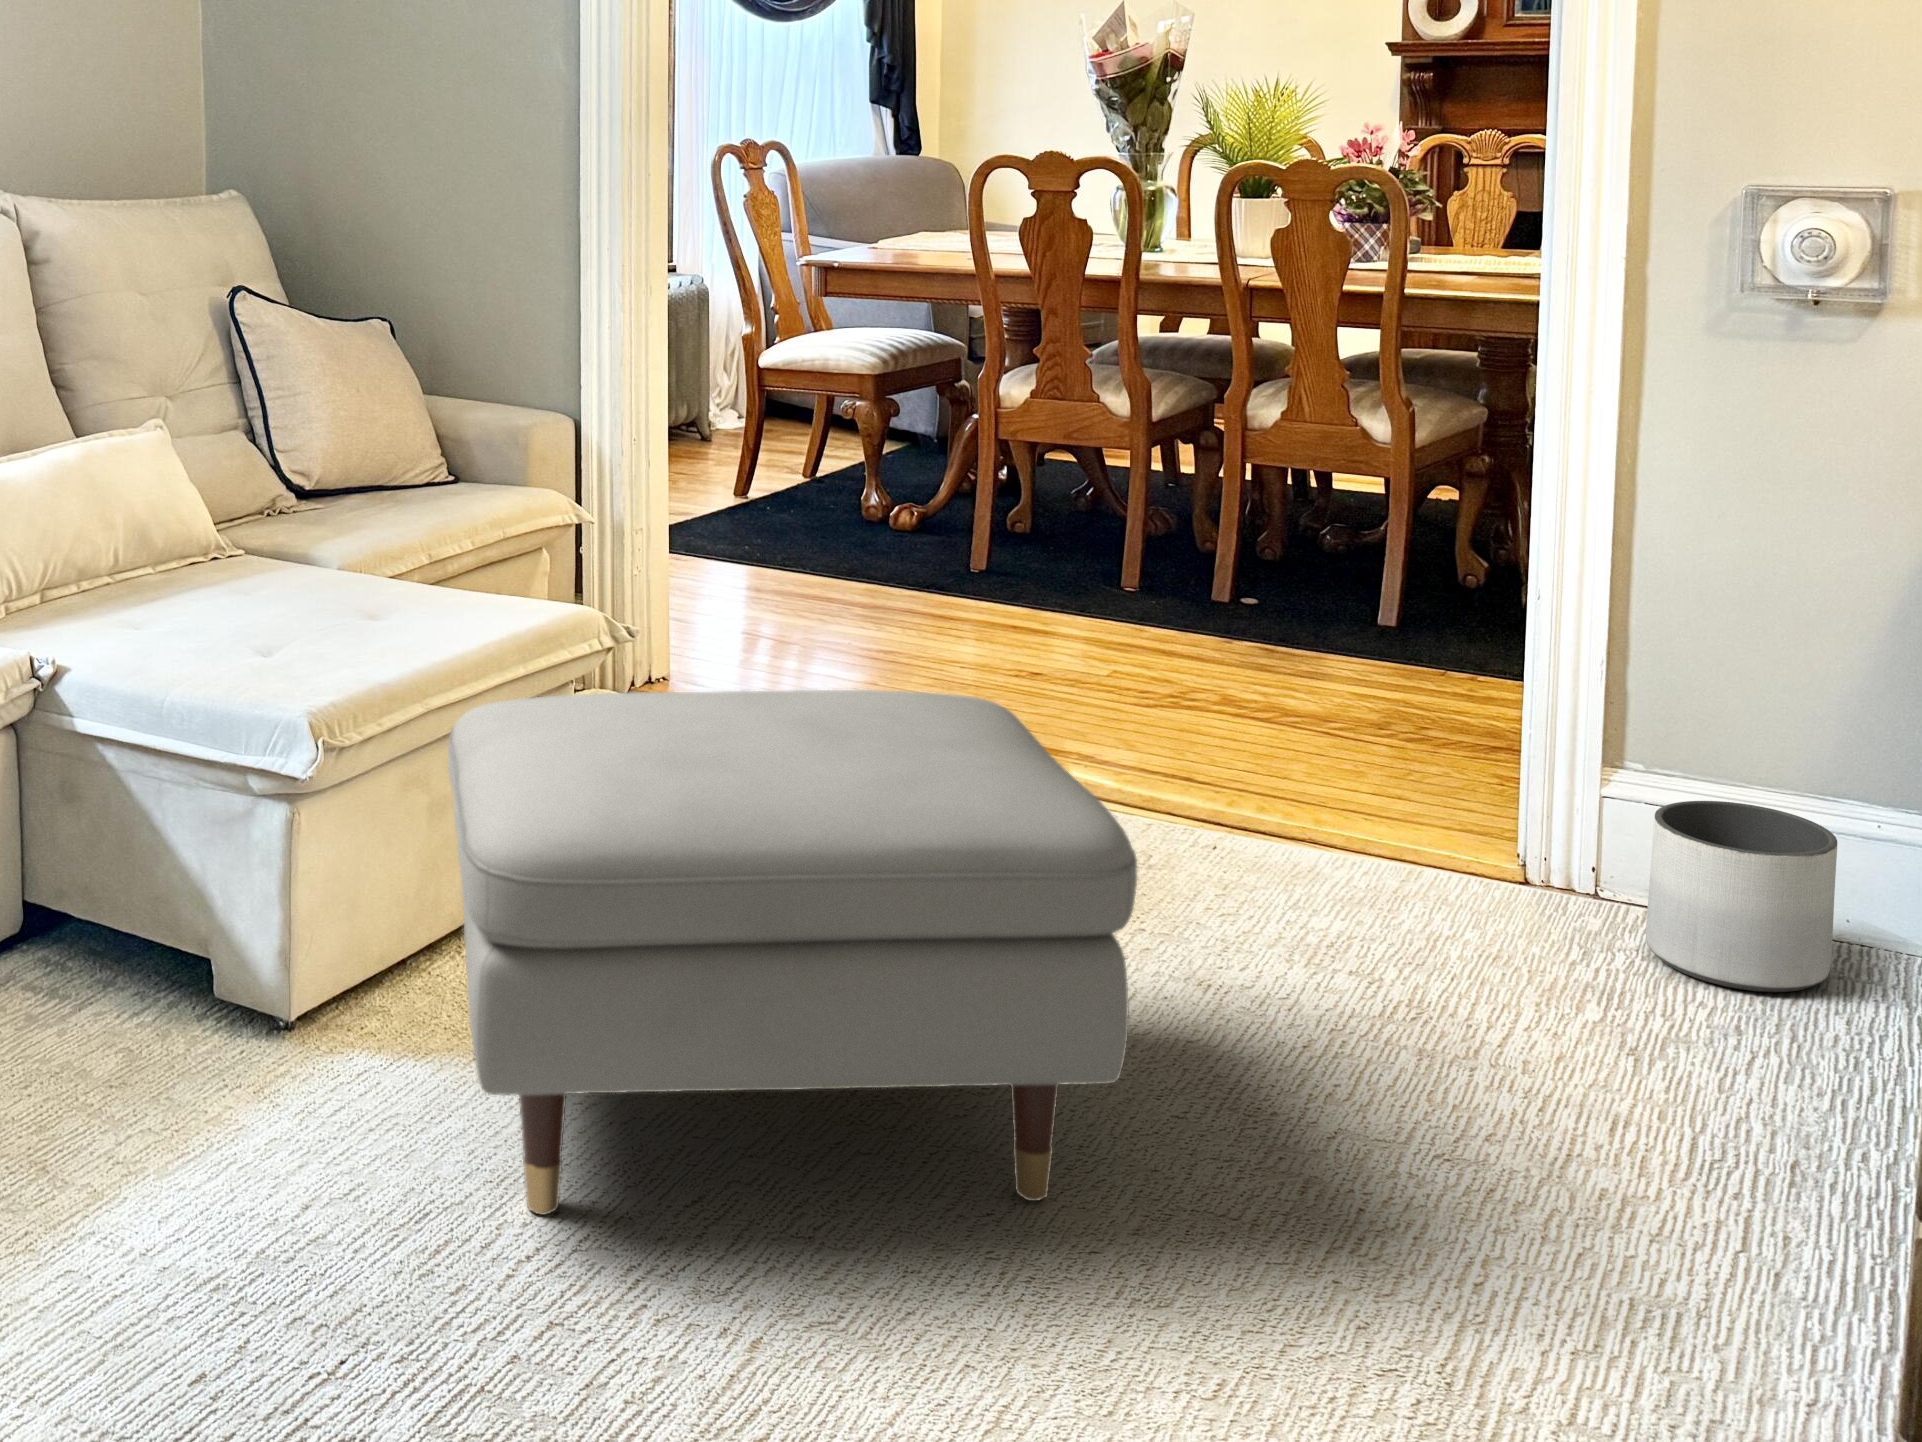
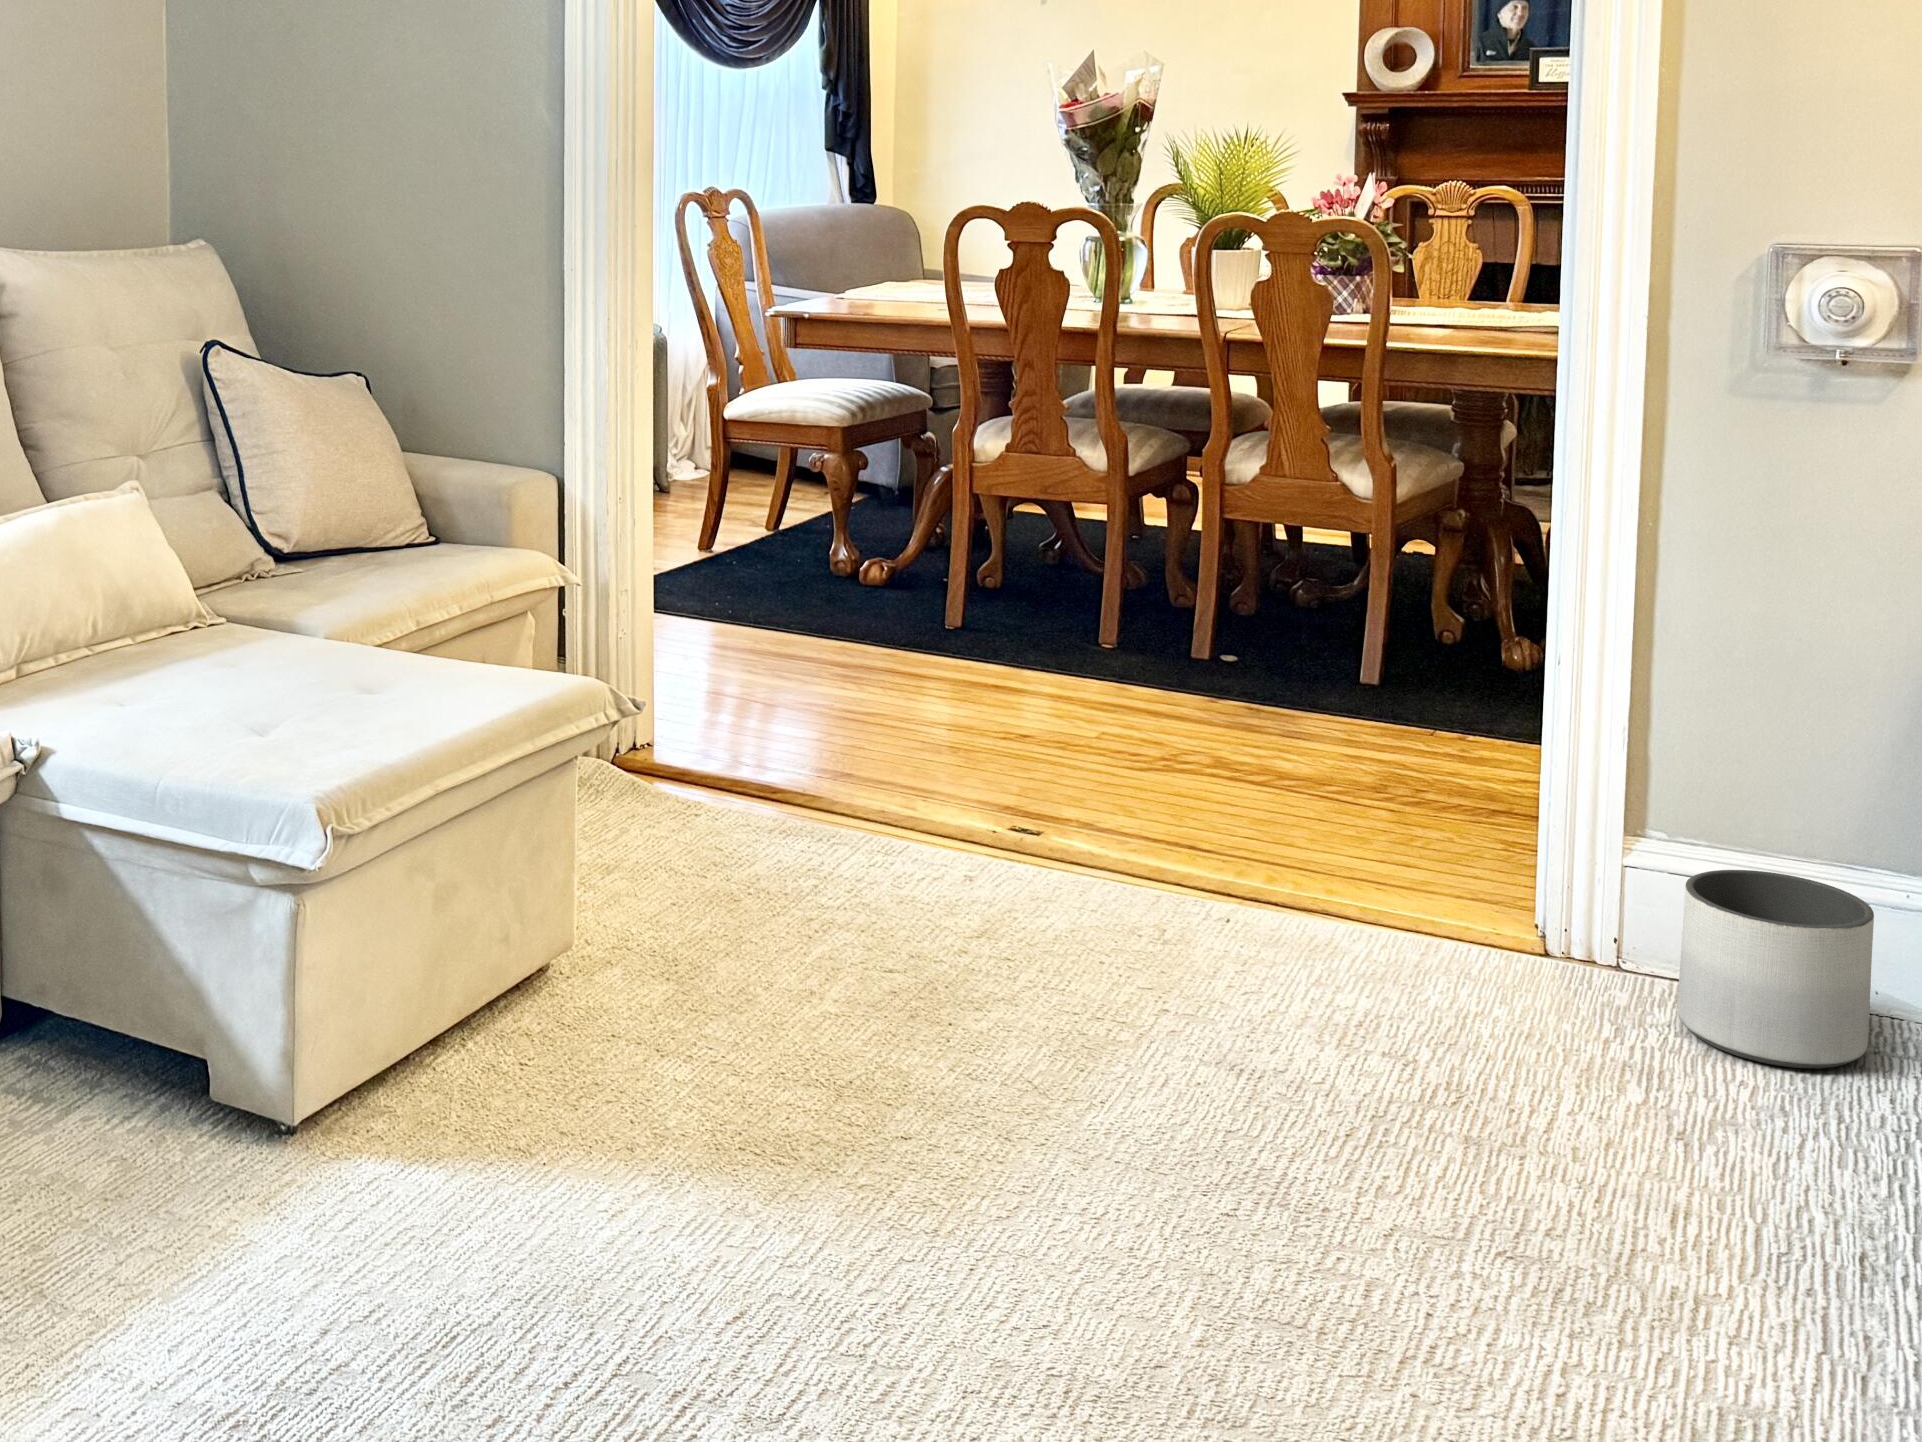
ottoman: present [448,690,1137,1215] -> none [462,770,1199,1336]

